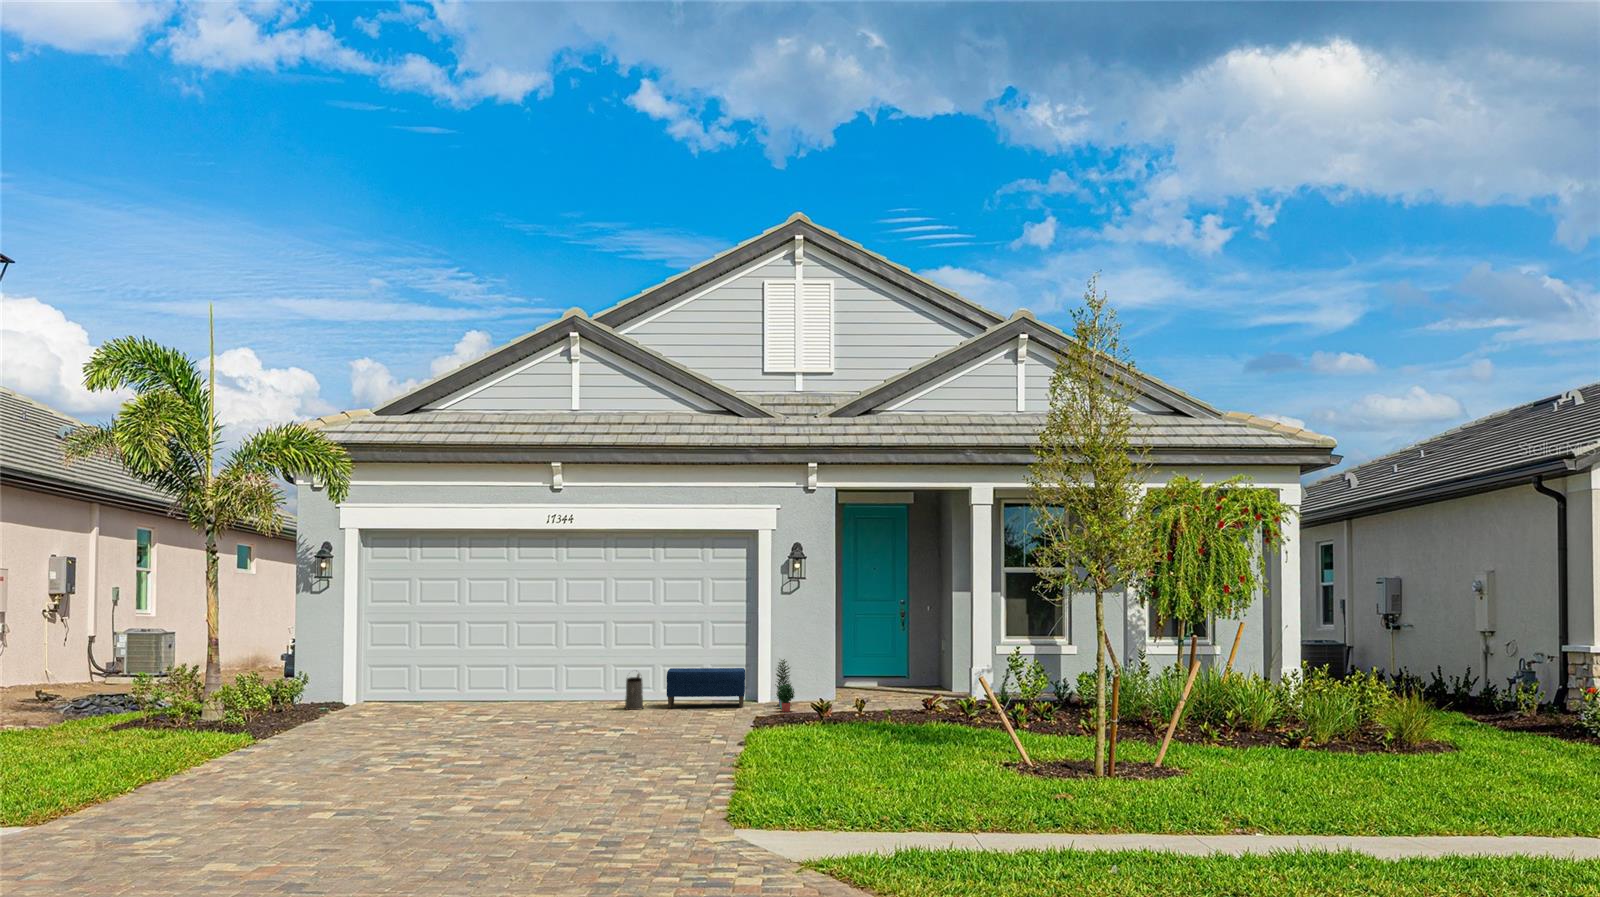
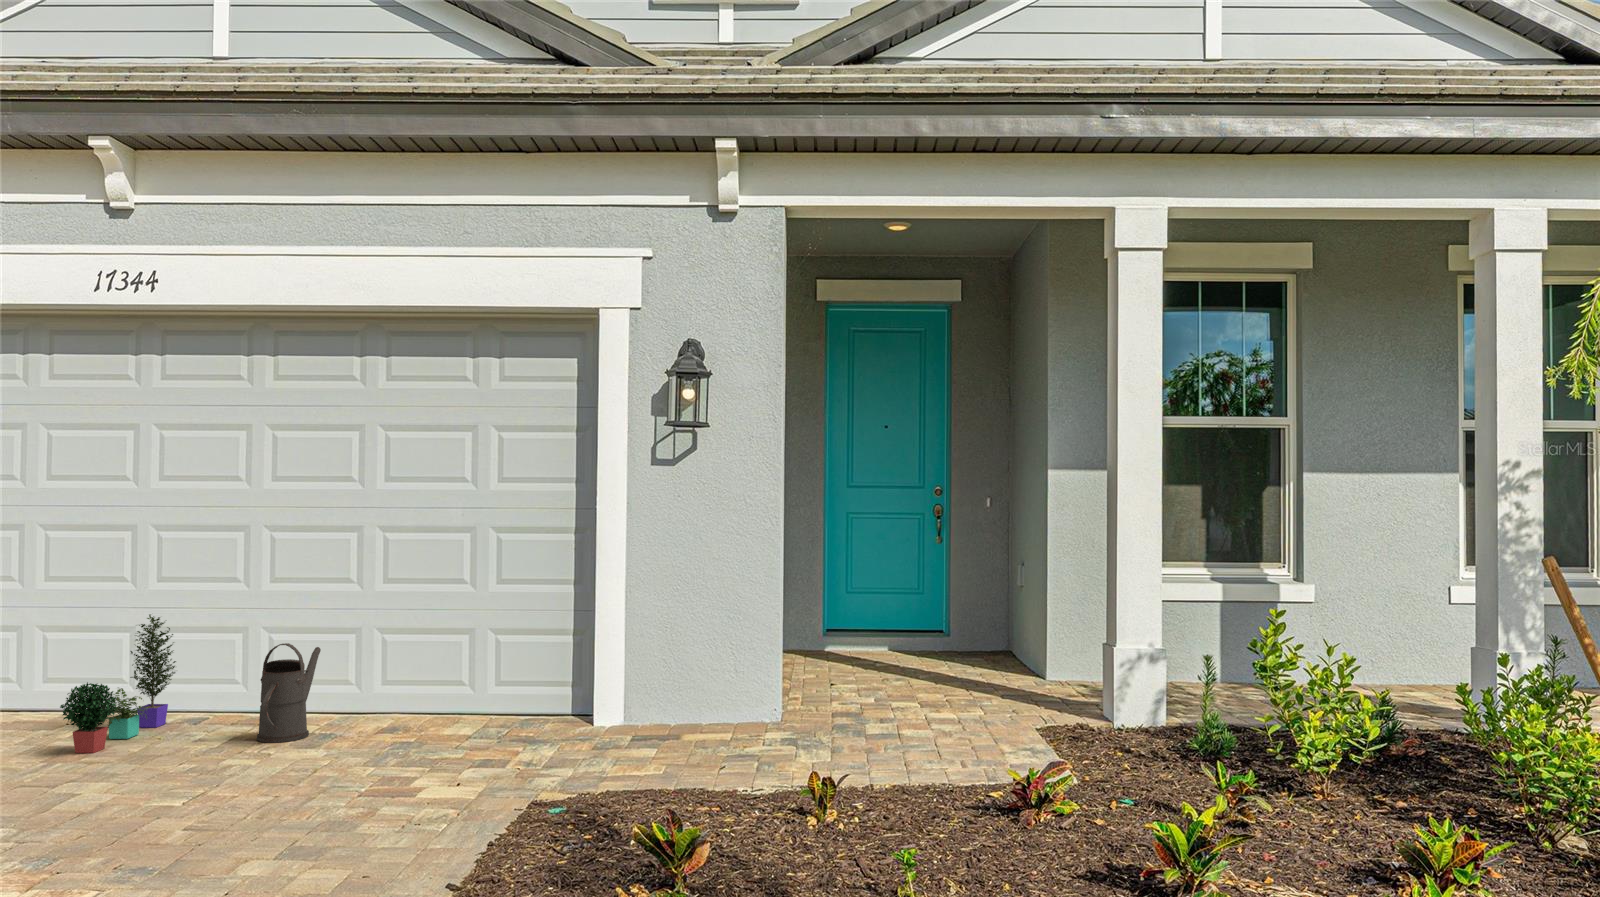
potted plant: present [775,659,795,712] -> present [60,614,176,753]
bench: present [667,668,745,708] -> none [358,635,569,738]

